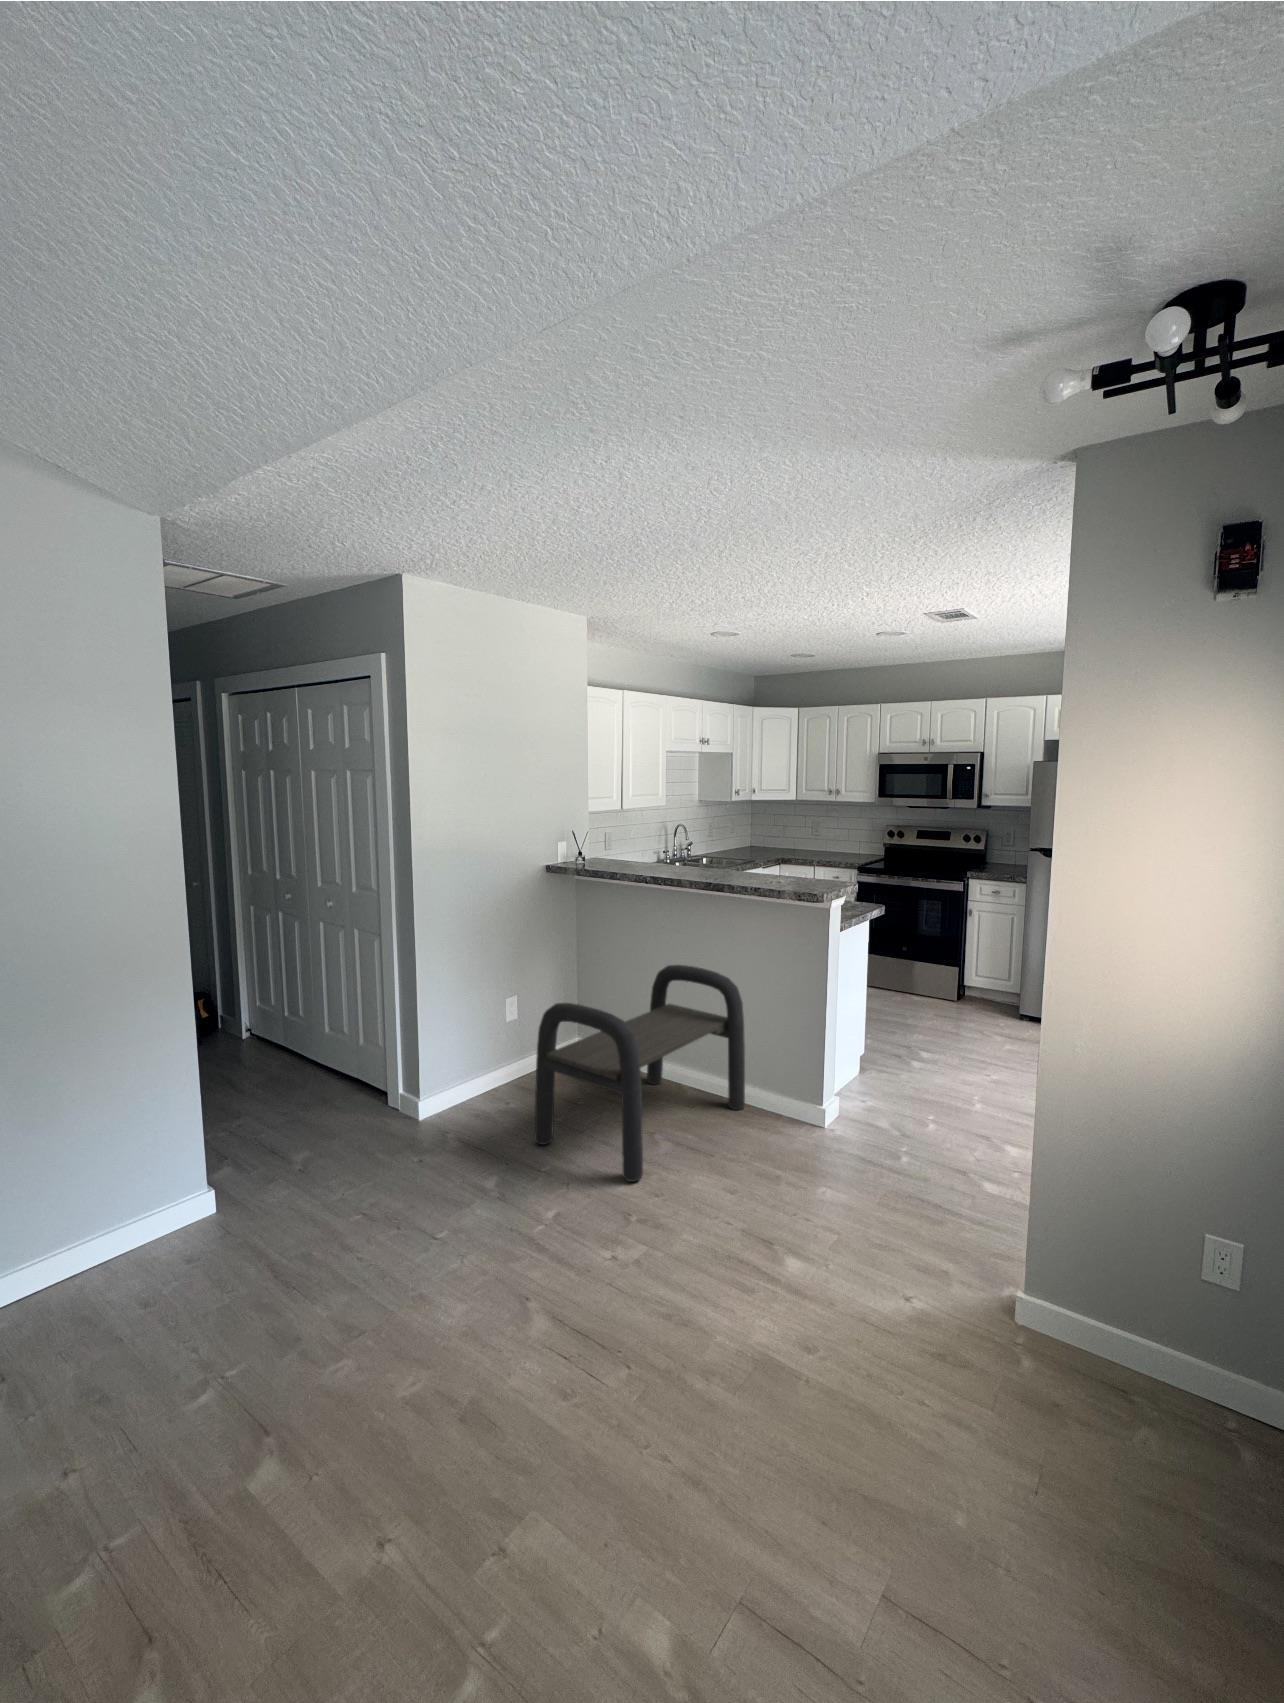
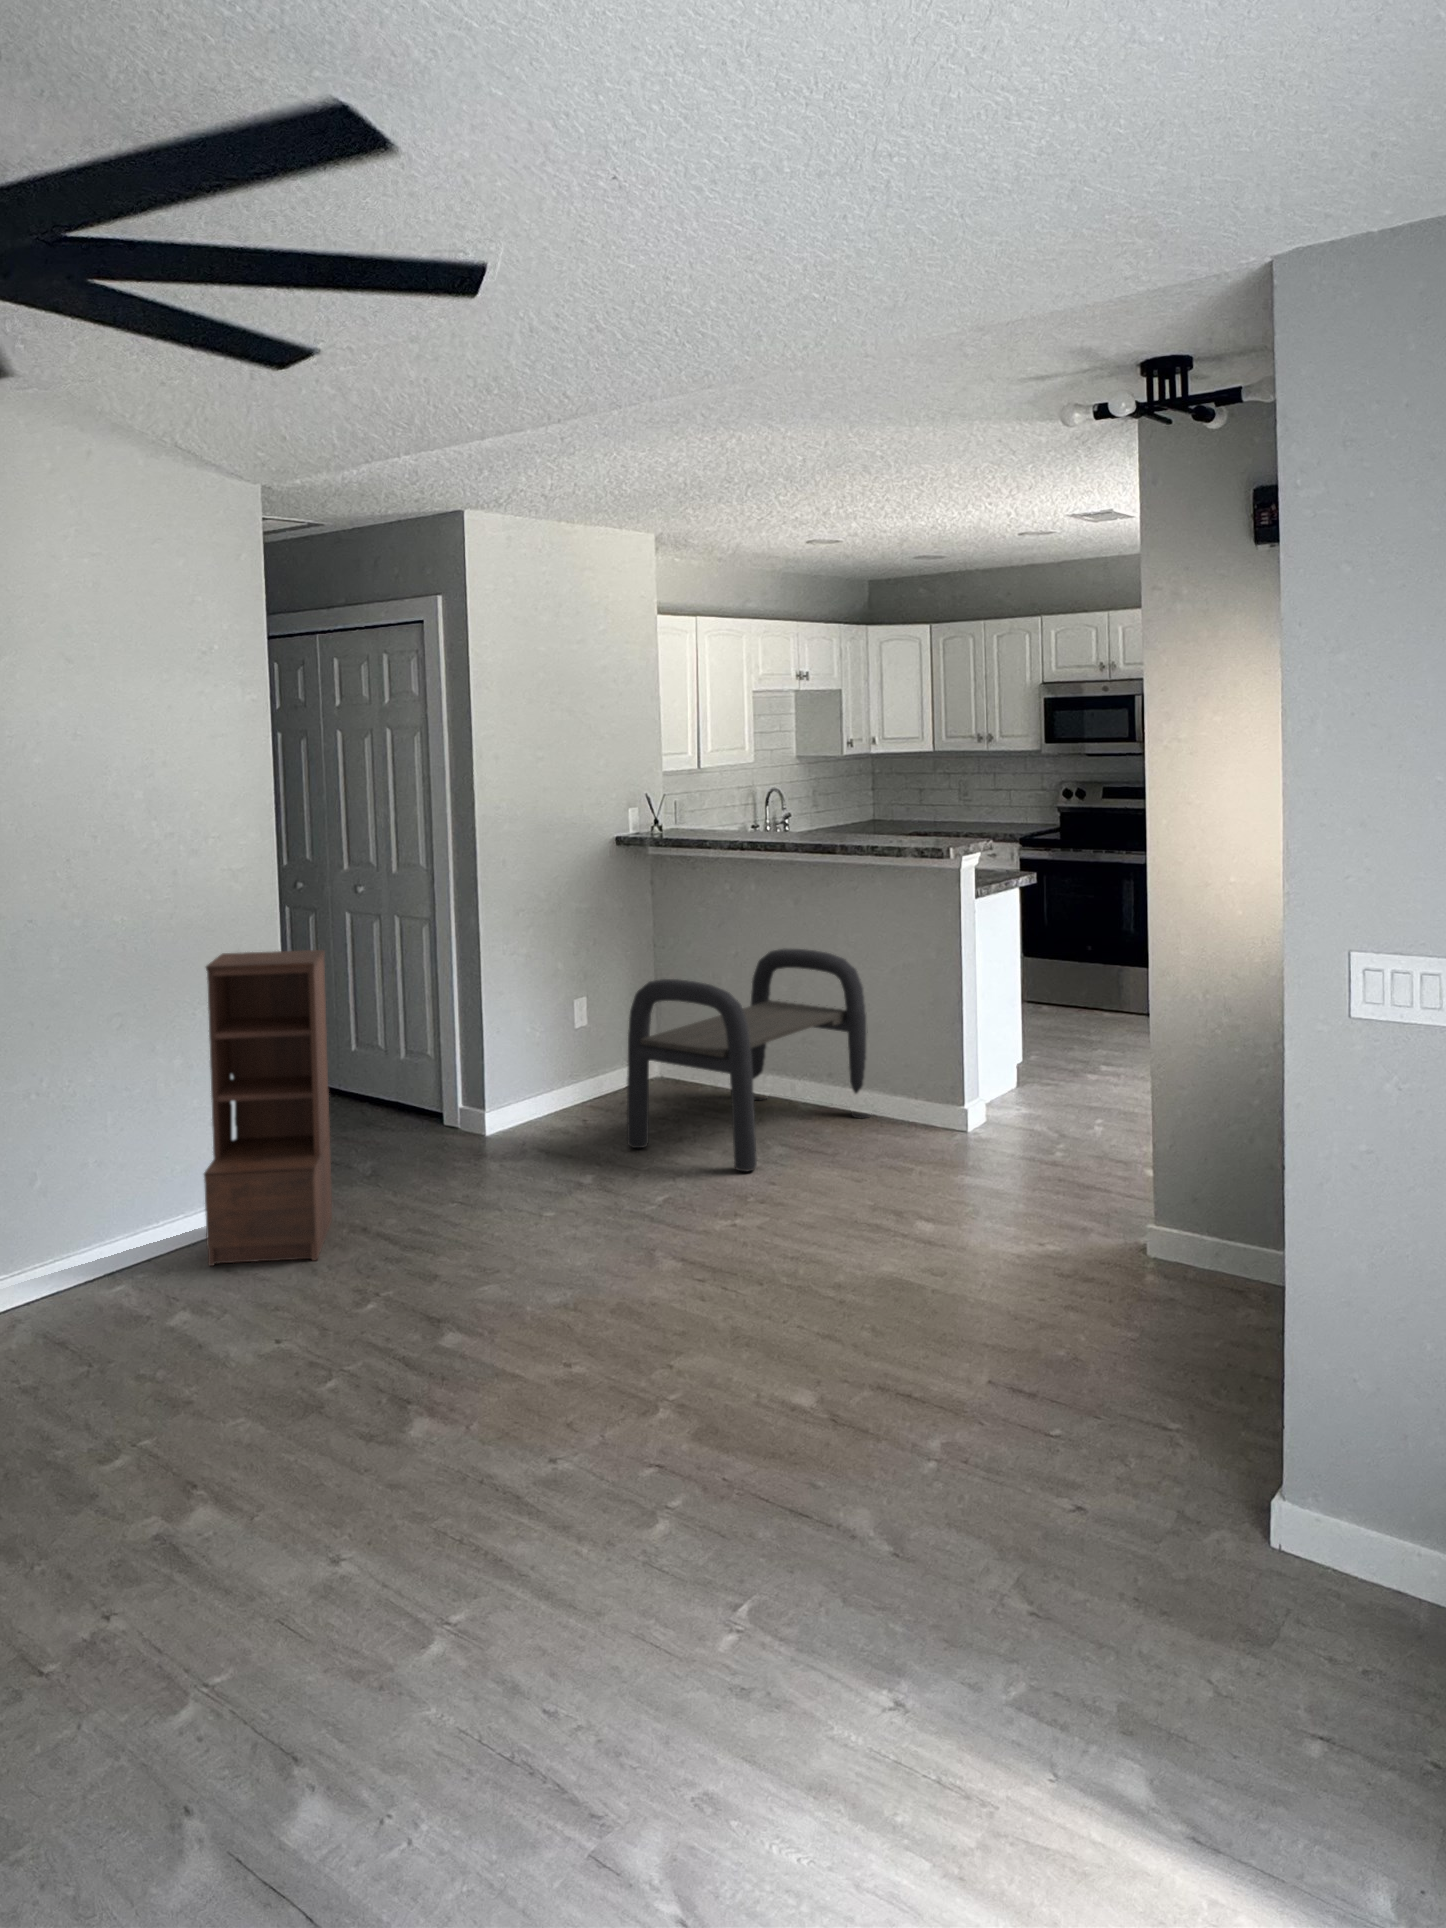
bookshelf: none [51,988,230,1323] -> present [204,950,332,1266]

